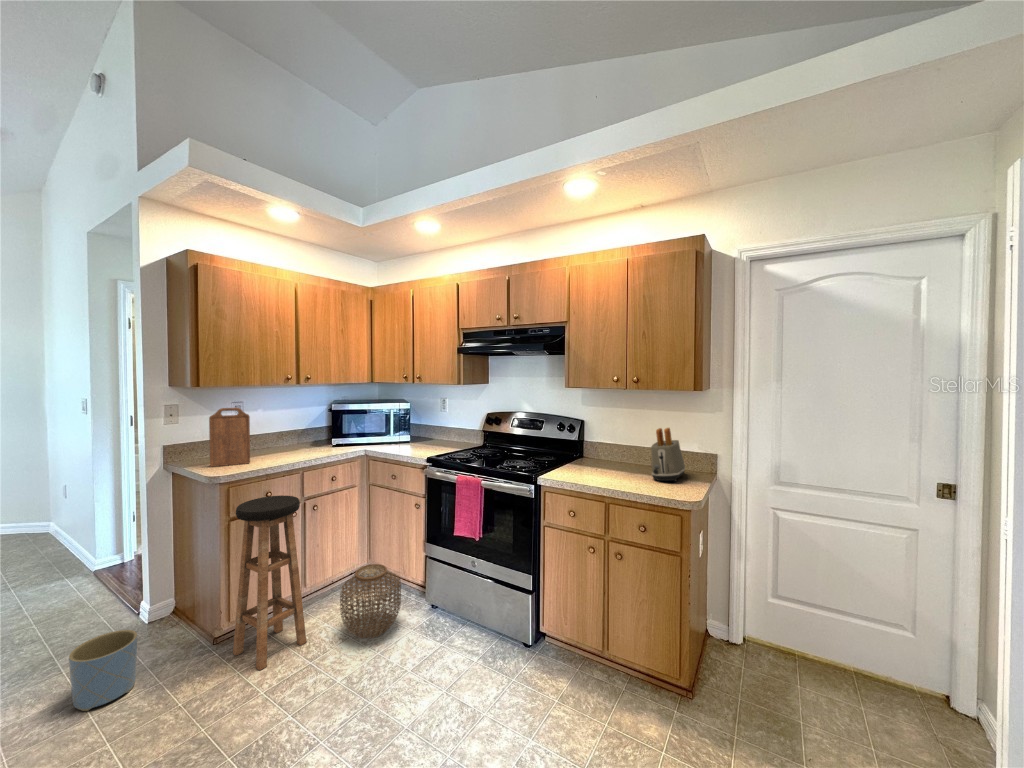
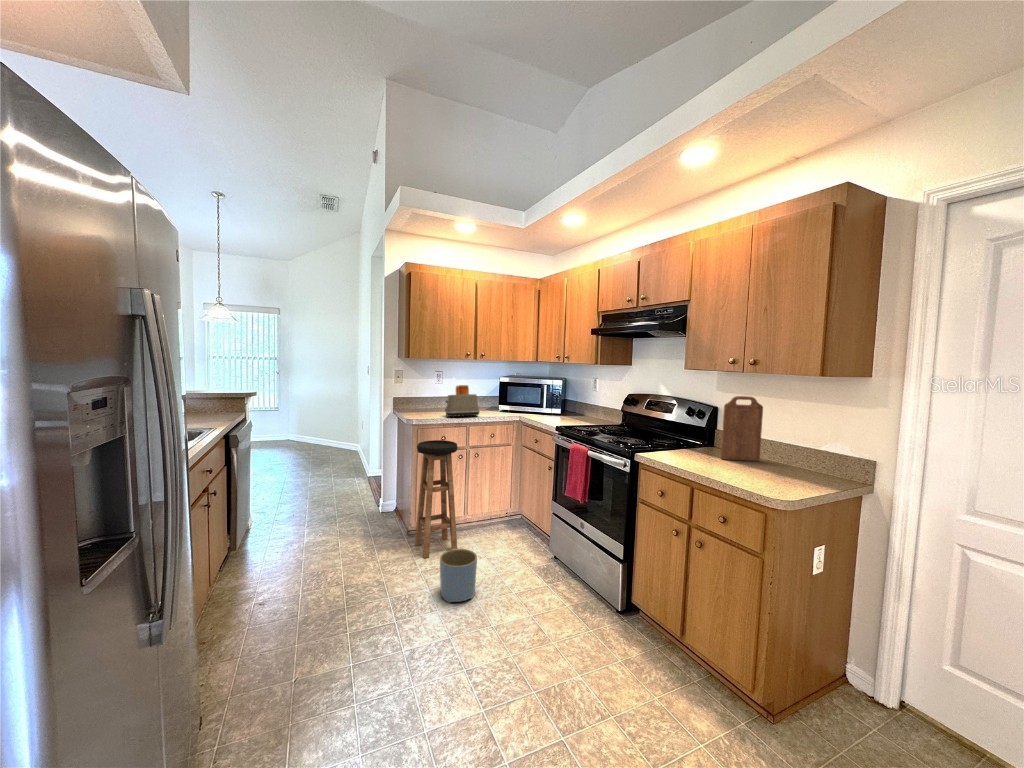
cutting board: present [209,408,250,467] -> present [721,396,763,461]
toaster: present [651,428,685,482] -> present [445,385,479,418]
woven basket: present [340,564,401,638] -> none [480,507,526,563]
planter: present [69,630,137,711] -> present [440,549,477,603]

